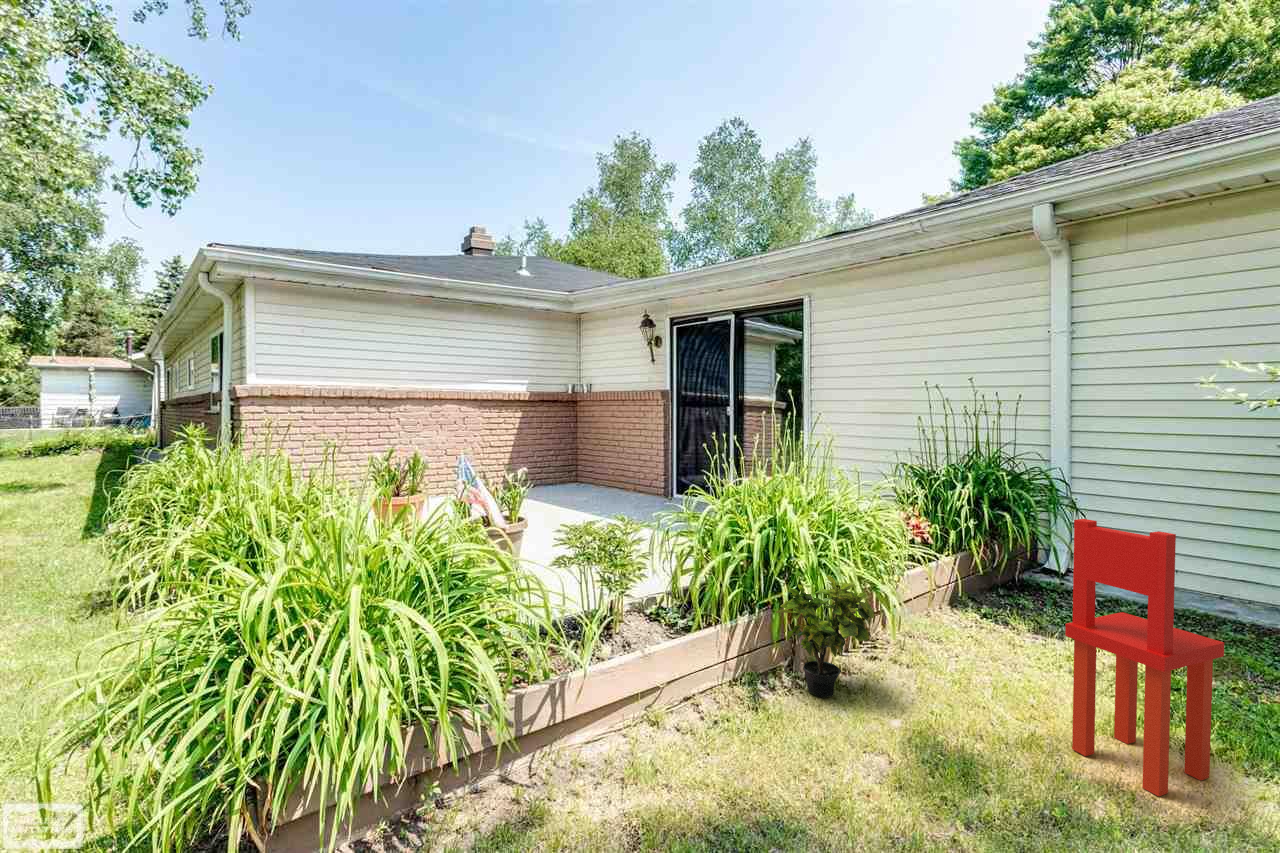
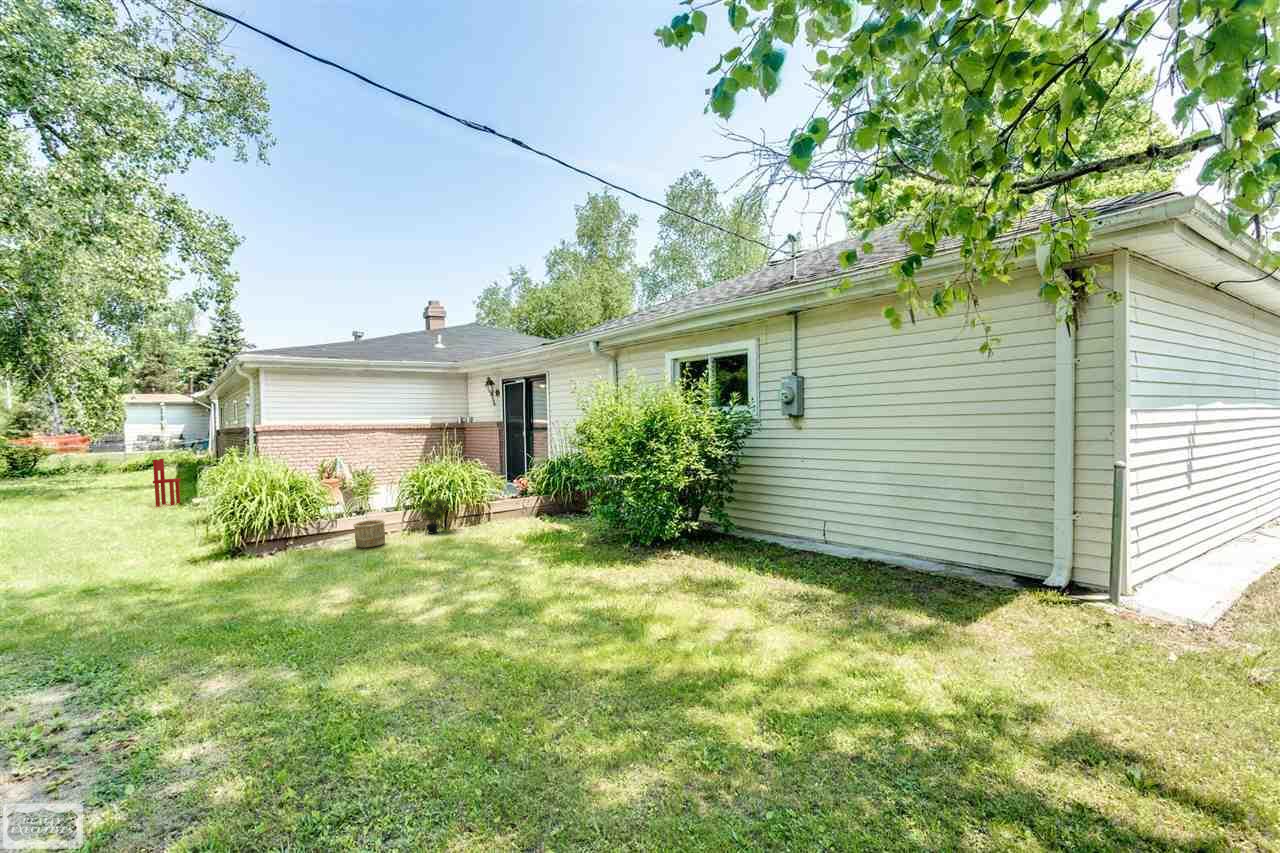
chair: present [1065,519,1224,796] -> present [153,459,181,506]
wooden bucket: none [674,683,780,819] -> present [353,520,385,548]

